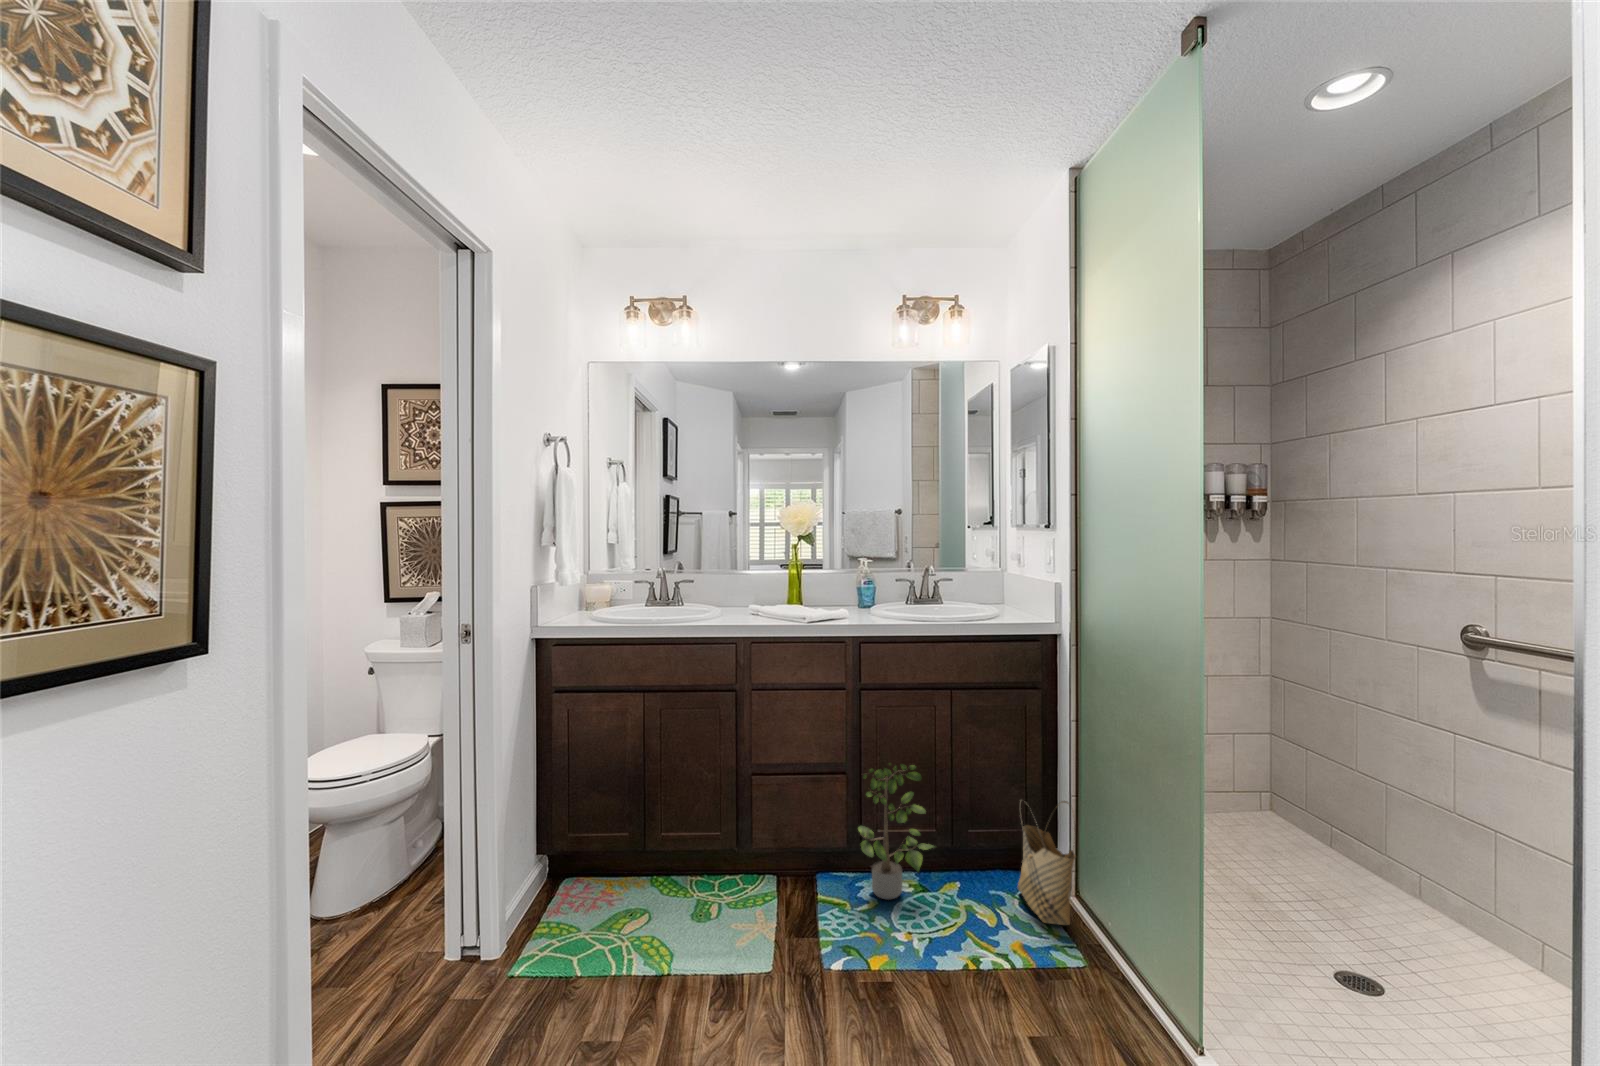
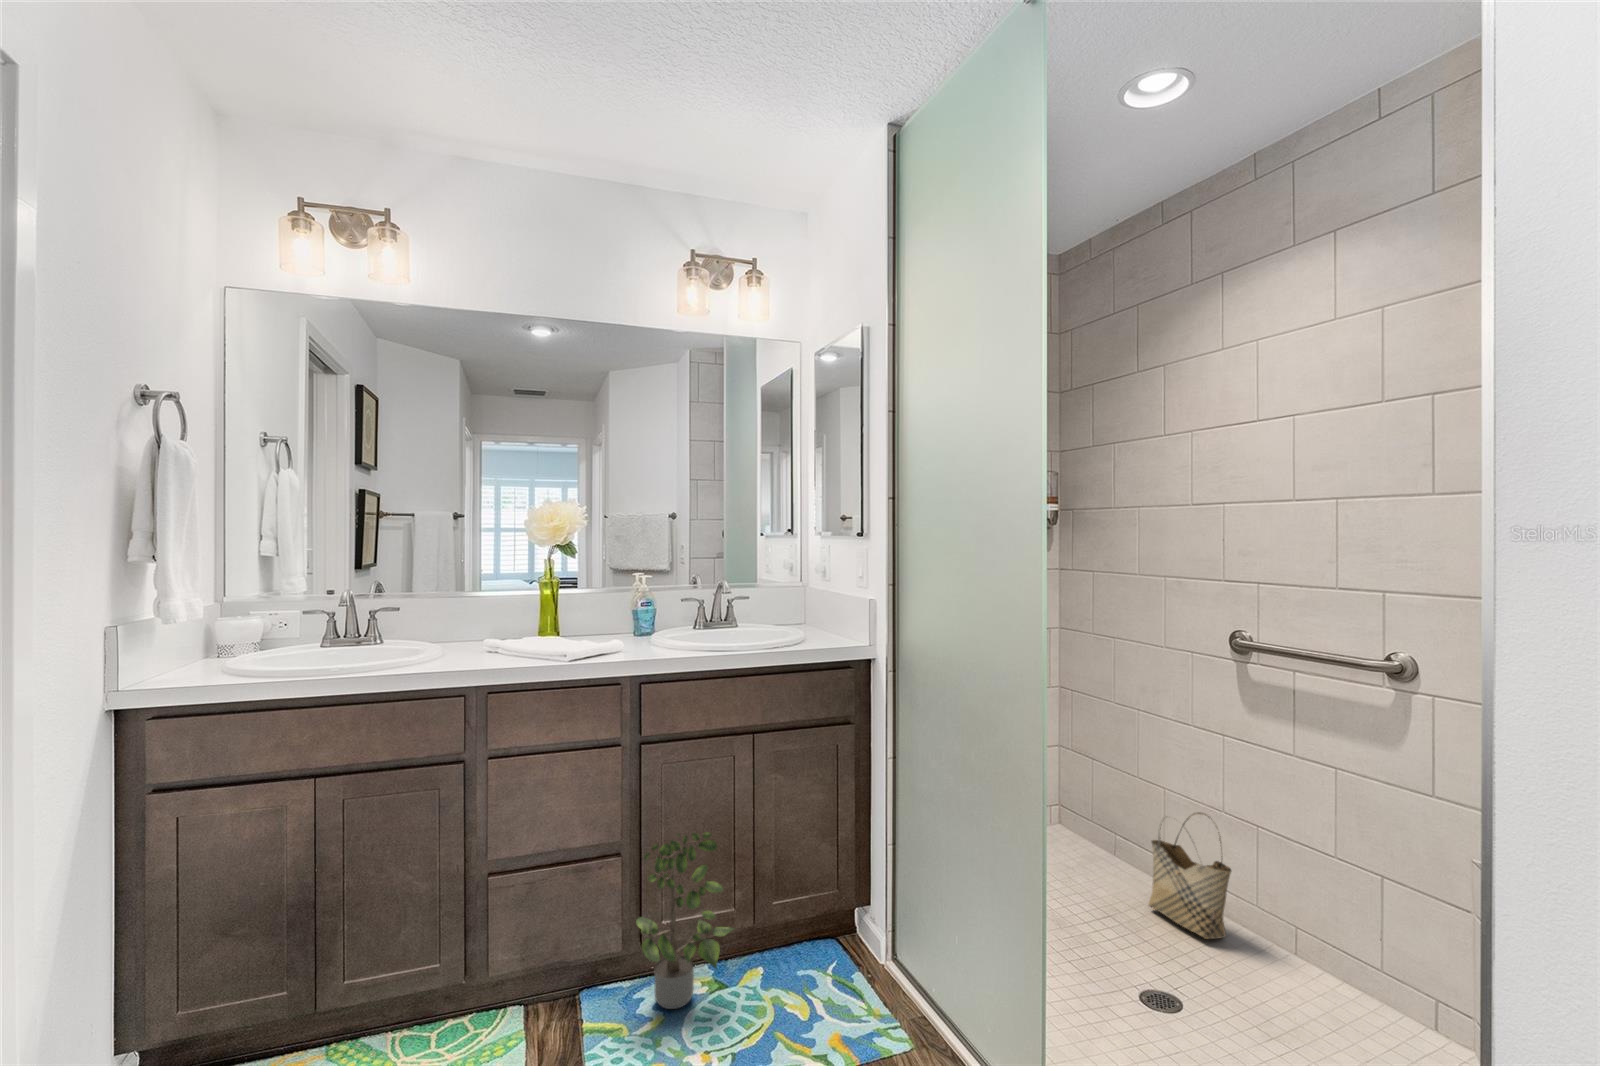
woven basket: present [1018,801,1075,925] -> present [1148,812,1231,939]

